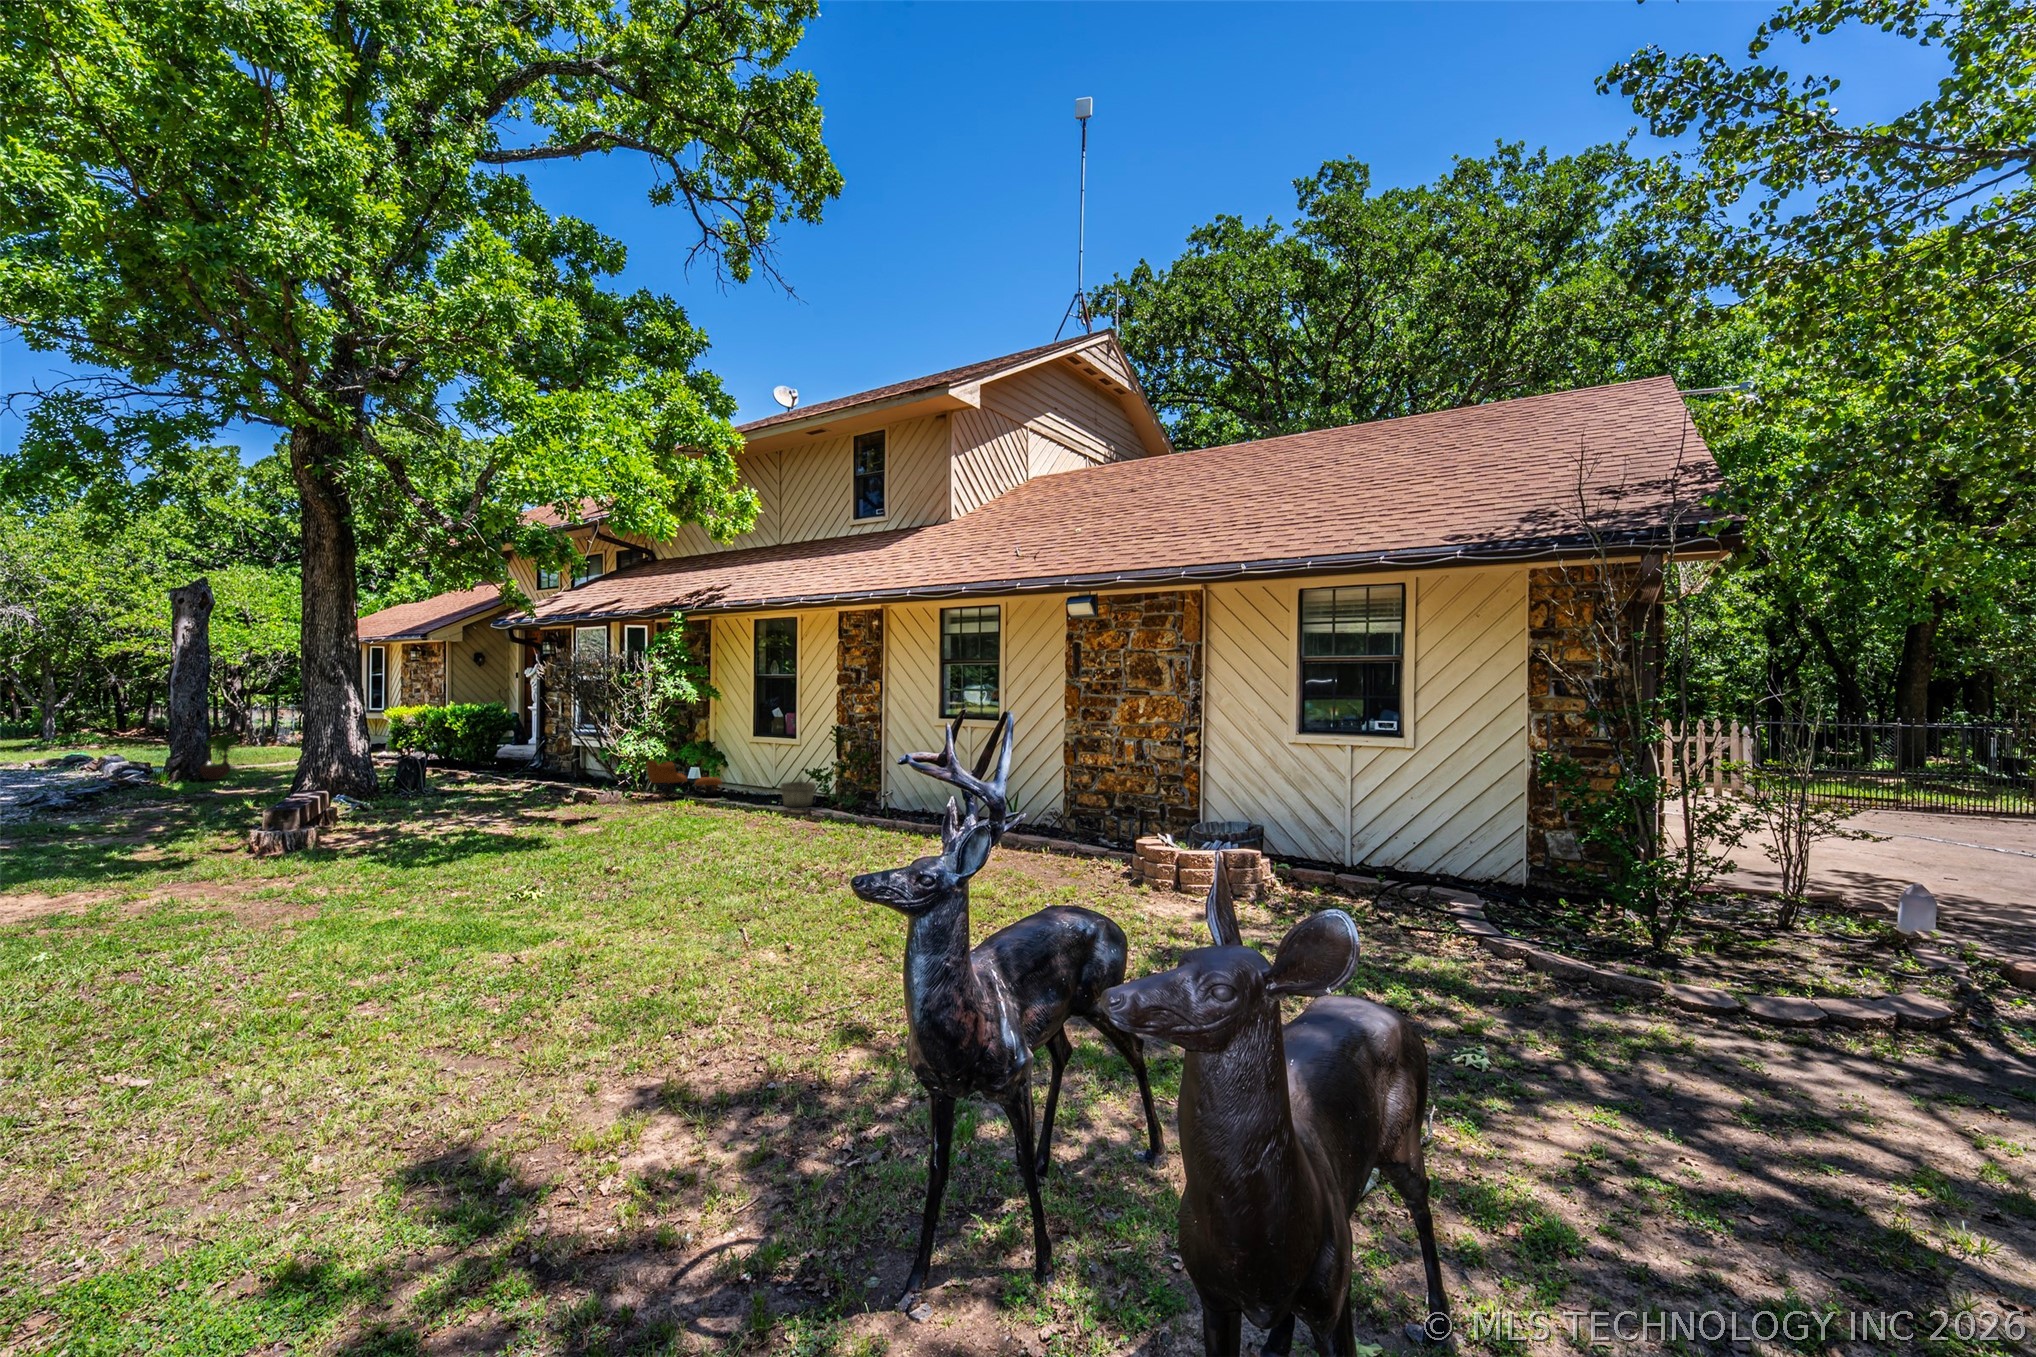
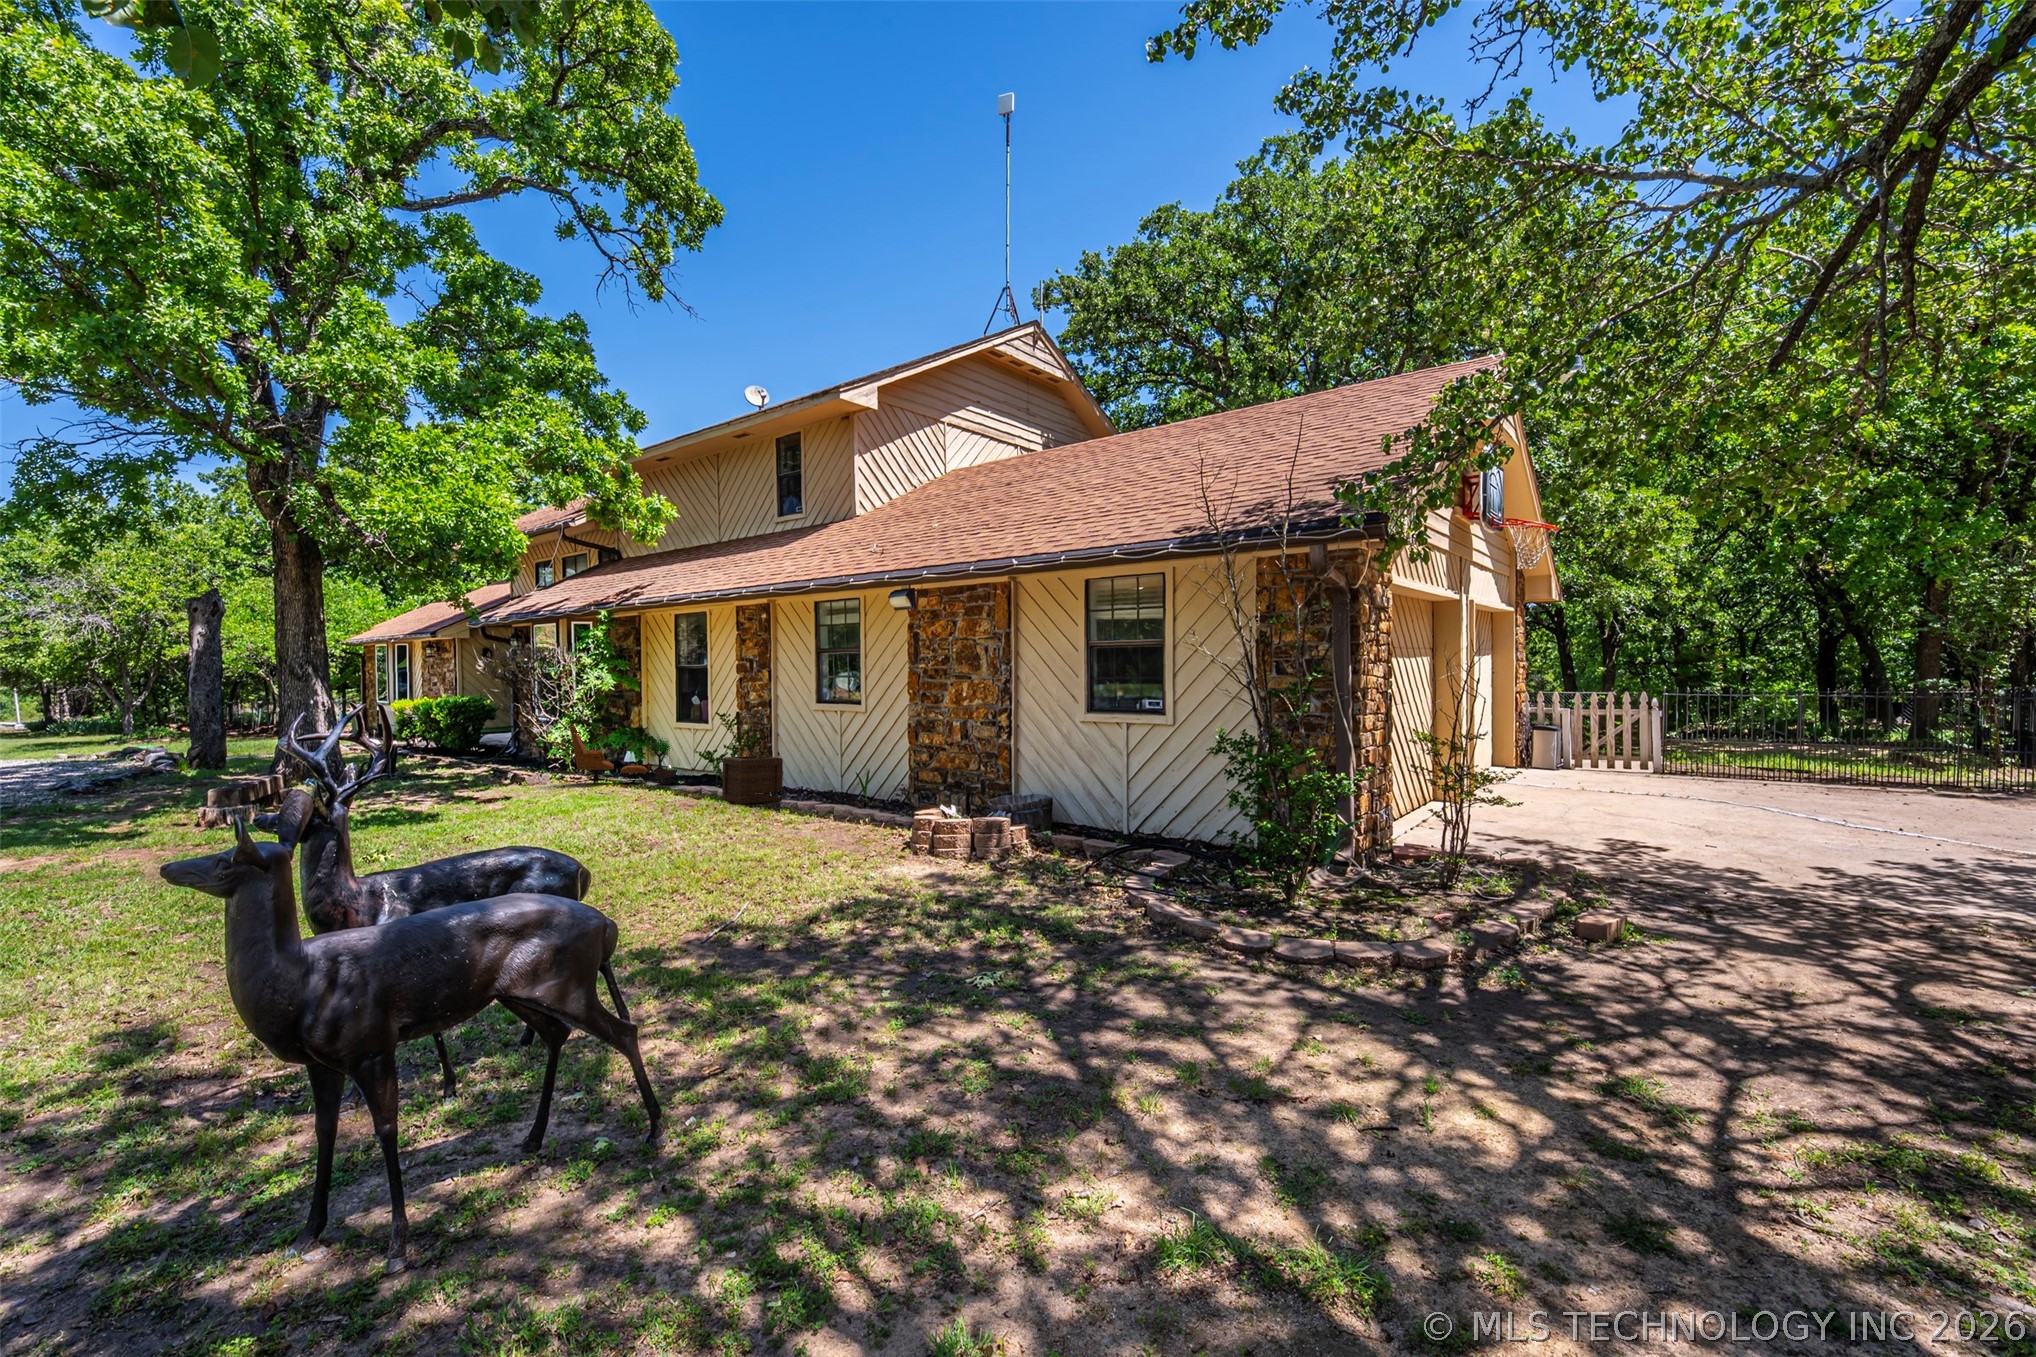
potted tree: present [200,735,239,780] -> present [646,737,678,784]
wooden crate: none [834,768,900,822] -> present [722,756,783,804]
wooden bucket: present [780,781,816,807] -> none [686,763,722,793]

